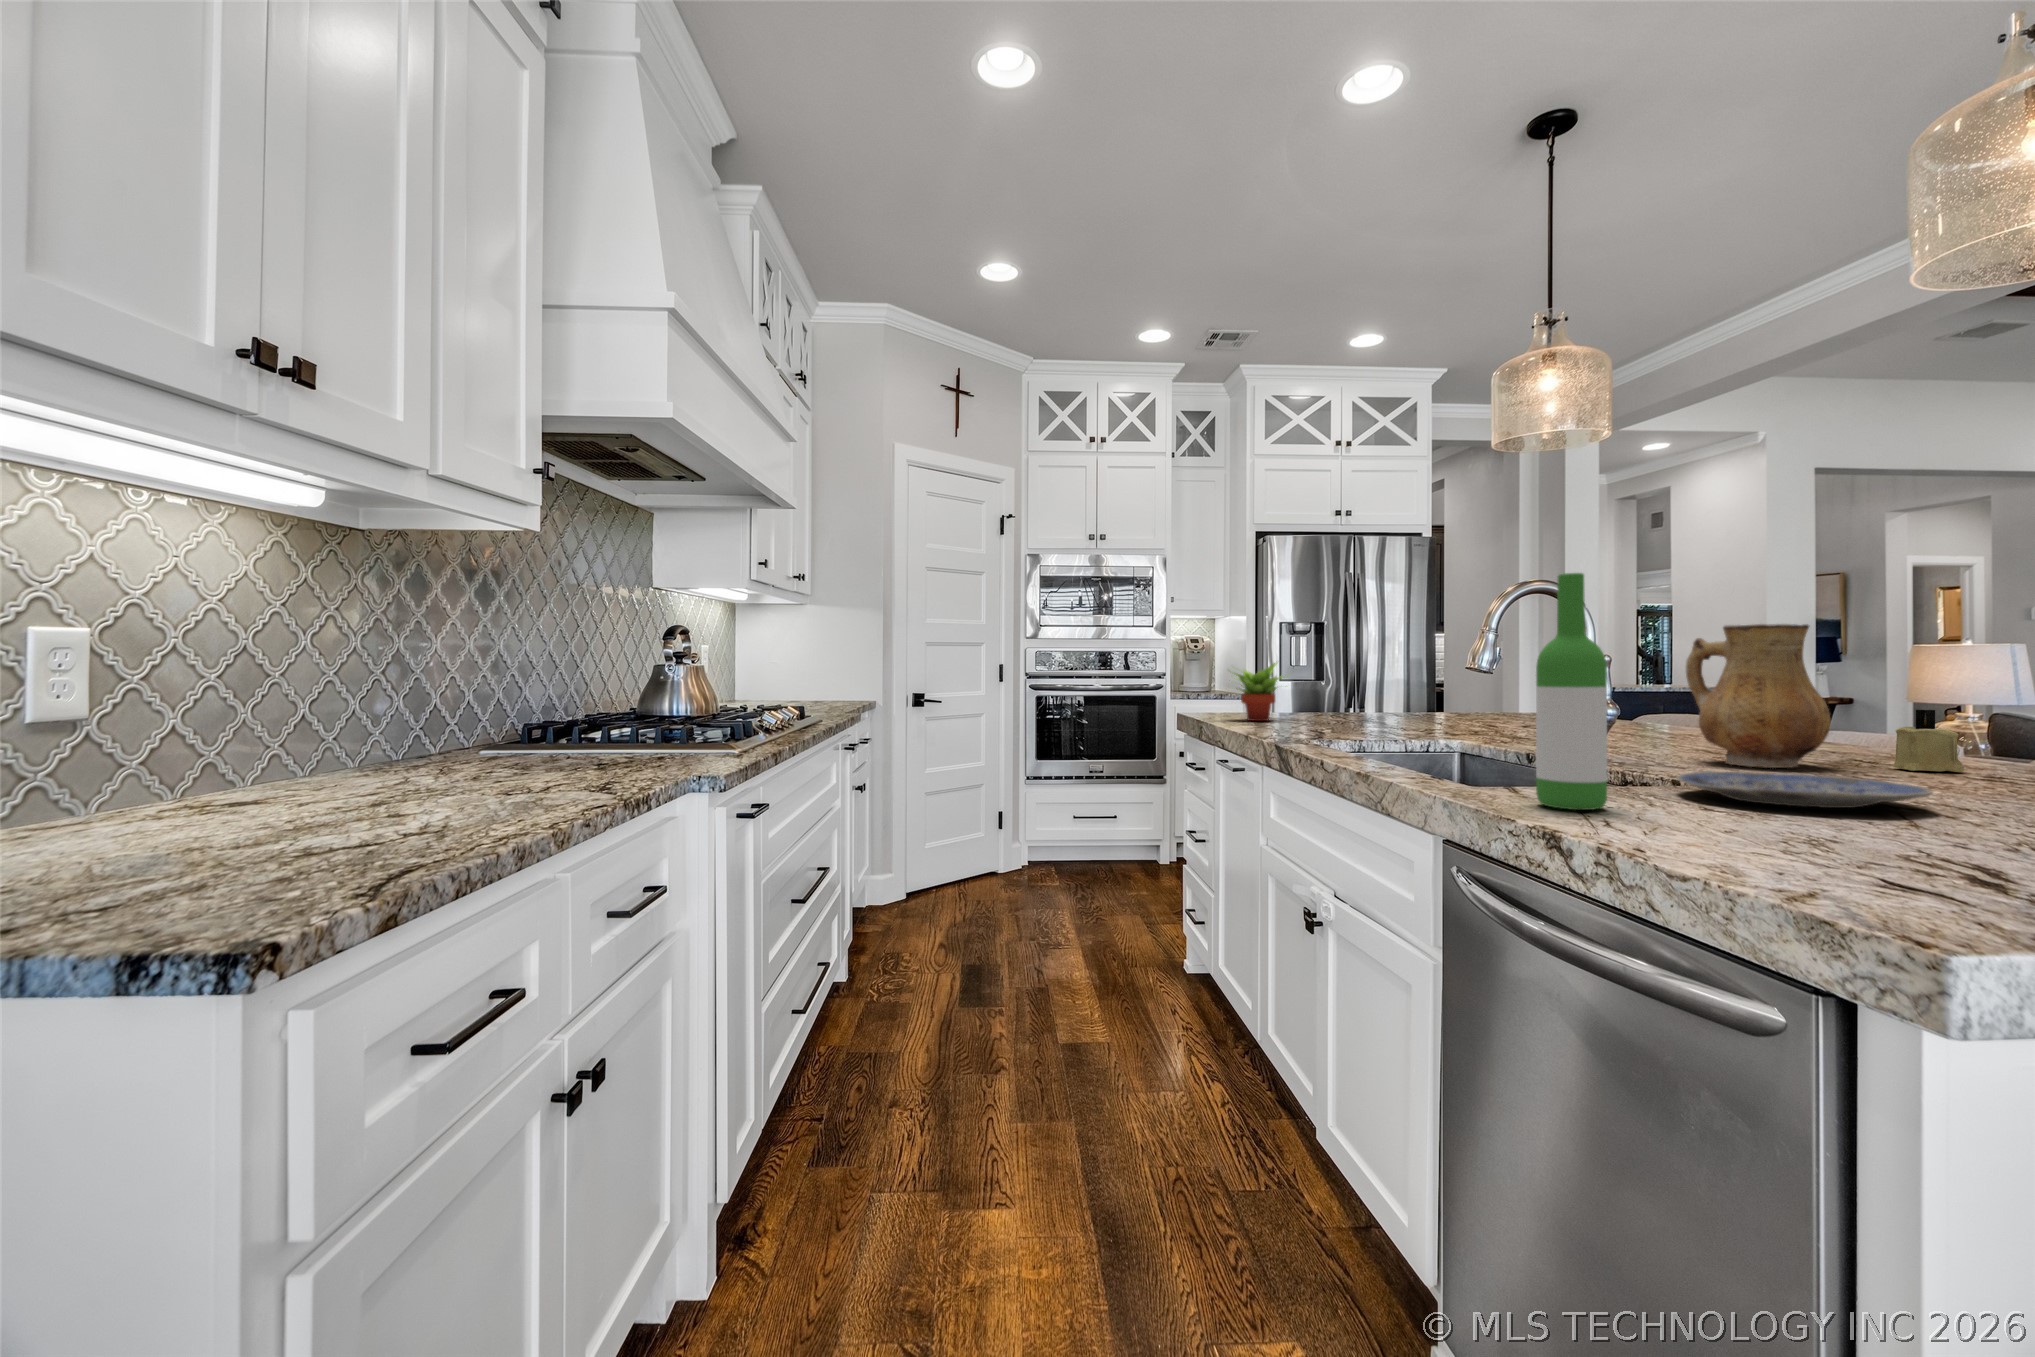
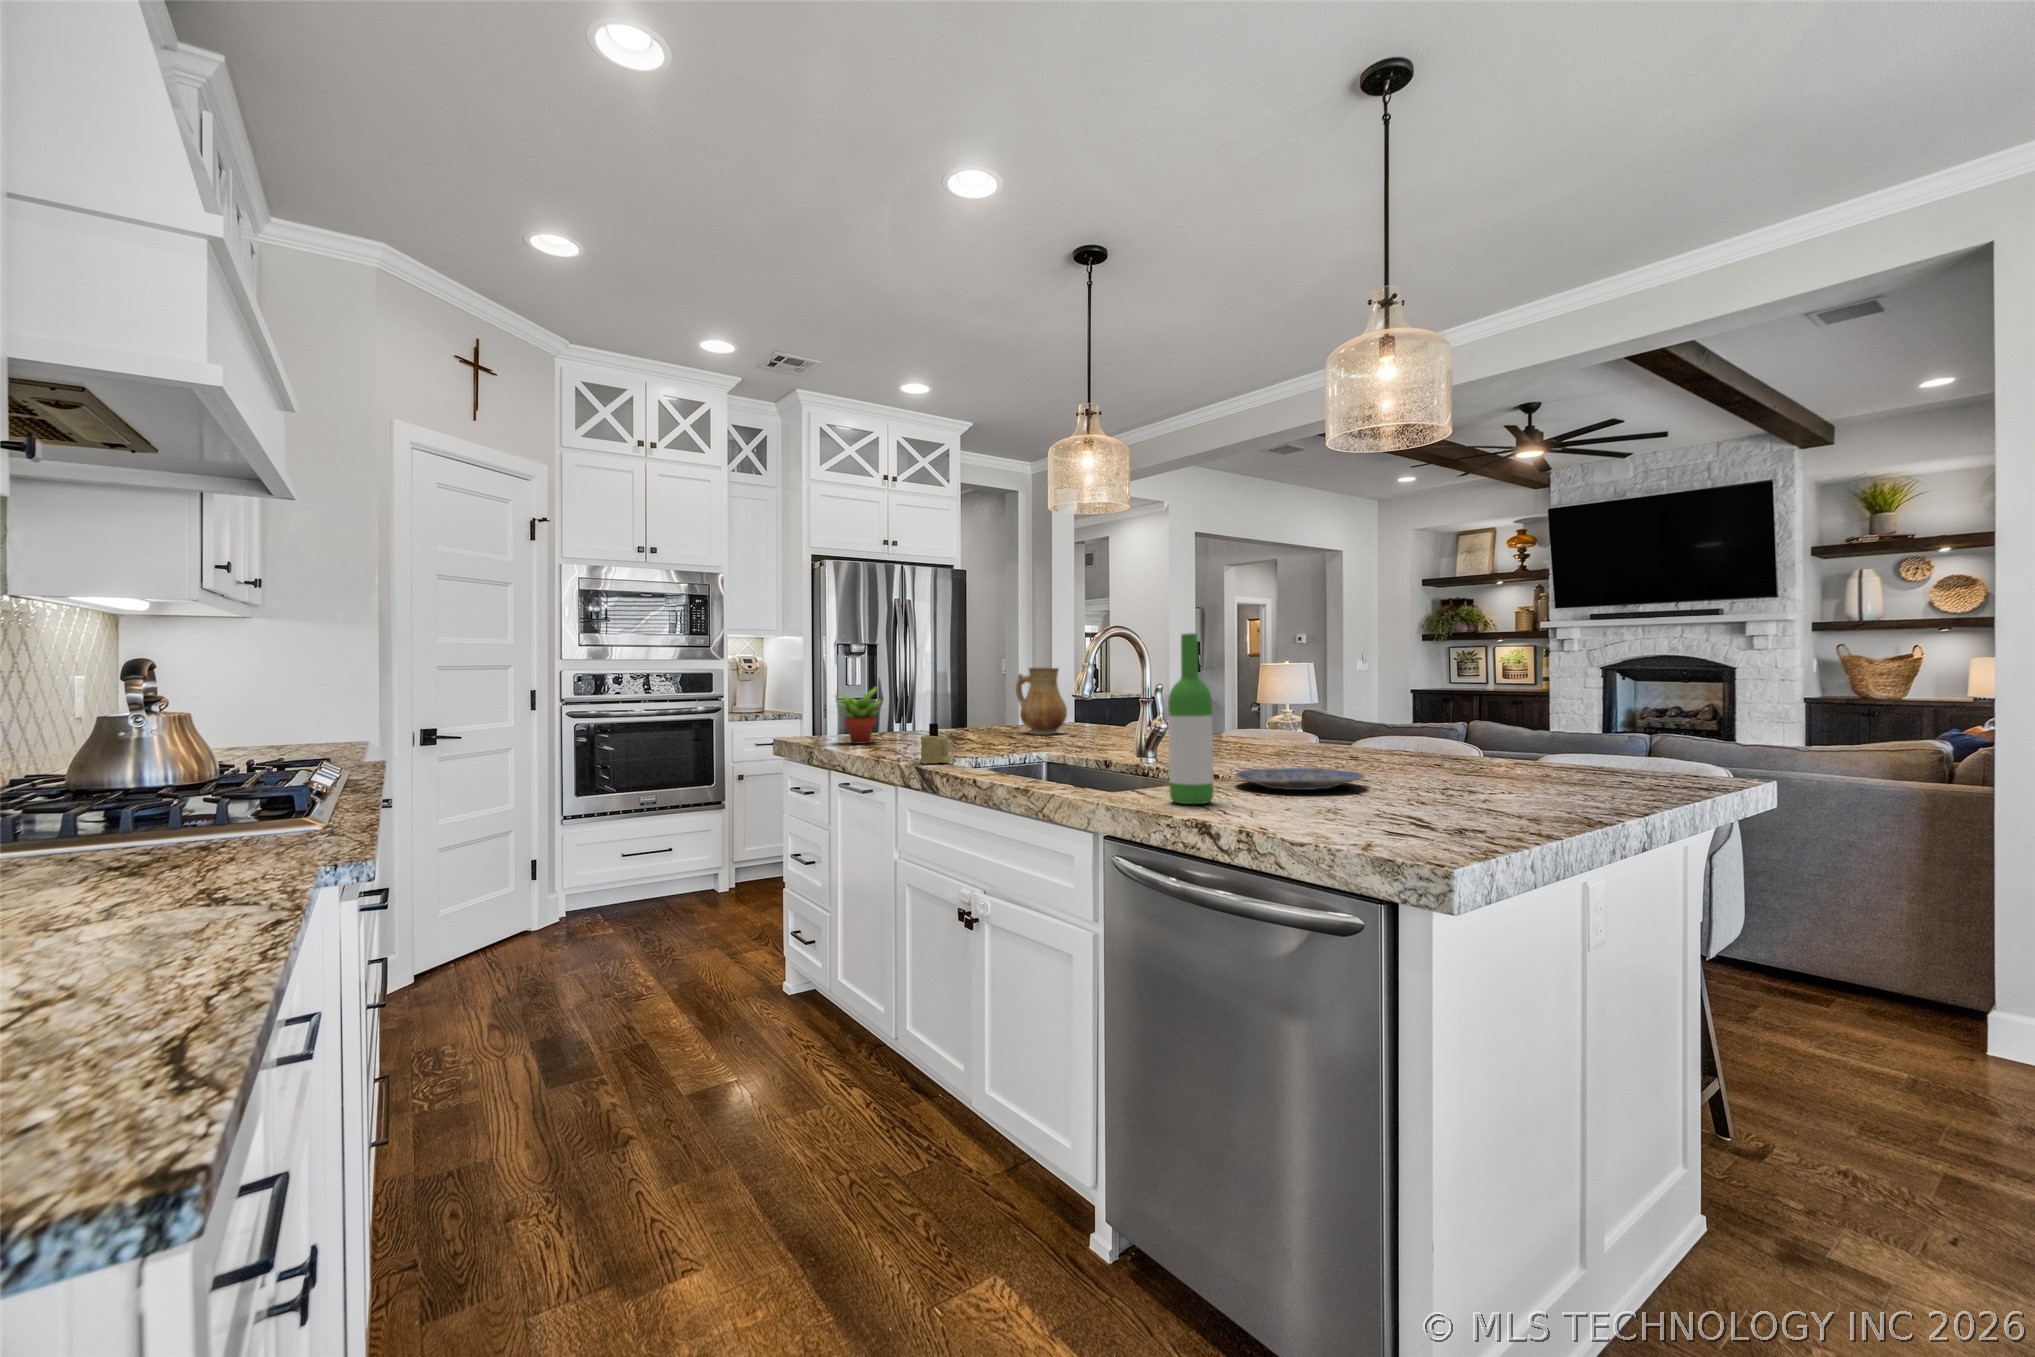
ceramic pitcher: present [1686,624,1831,768] -> present [1016,668,1067,735]
candle: present [1893,710,1964,772] -> present [920,723,951,764]

